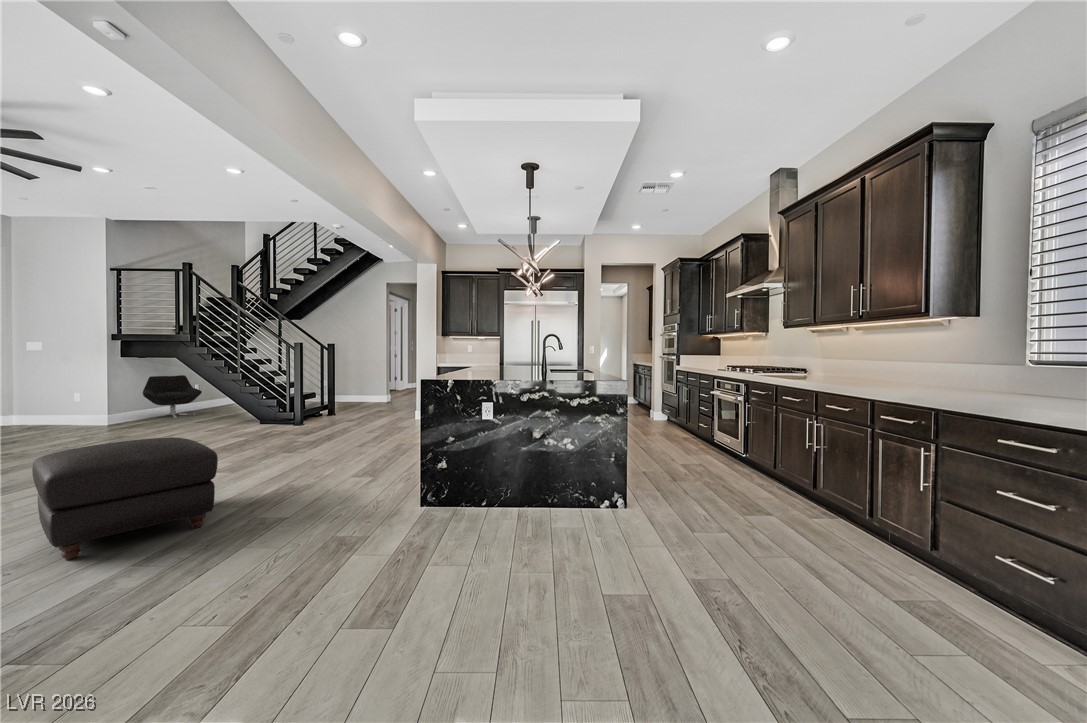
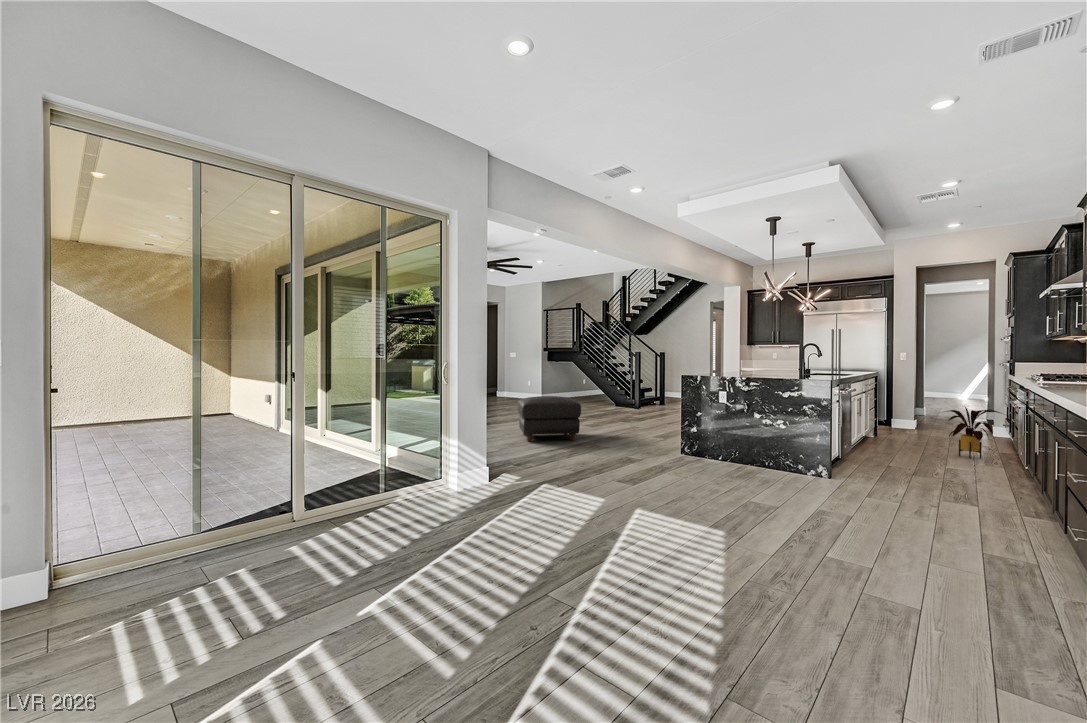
lounge chair: present [143,375,202,418] -> none [556,374,585,400]
house plant: none [663,403,713,455] -> present [947,407,1002,458]

